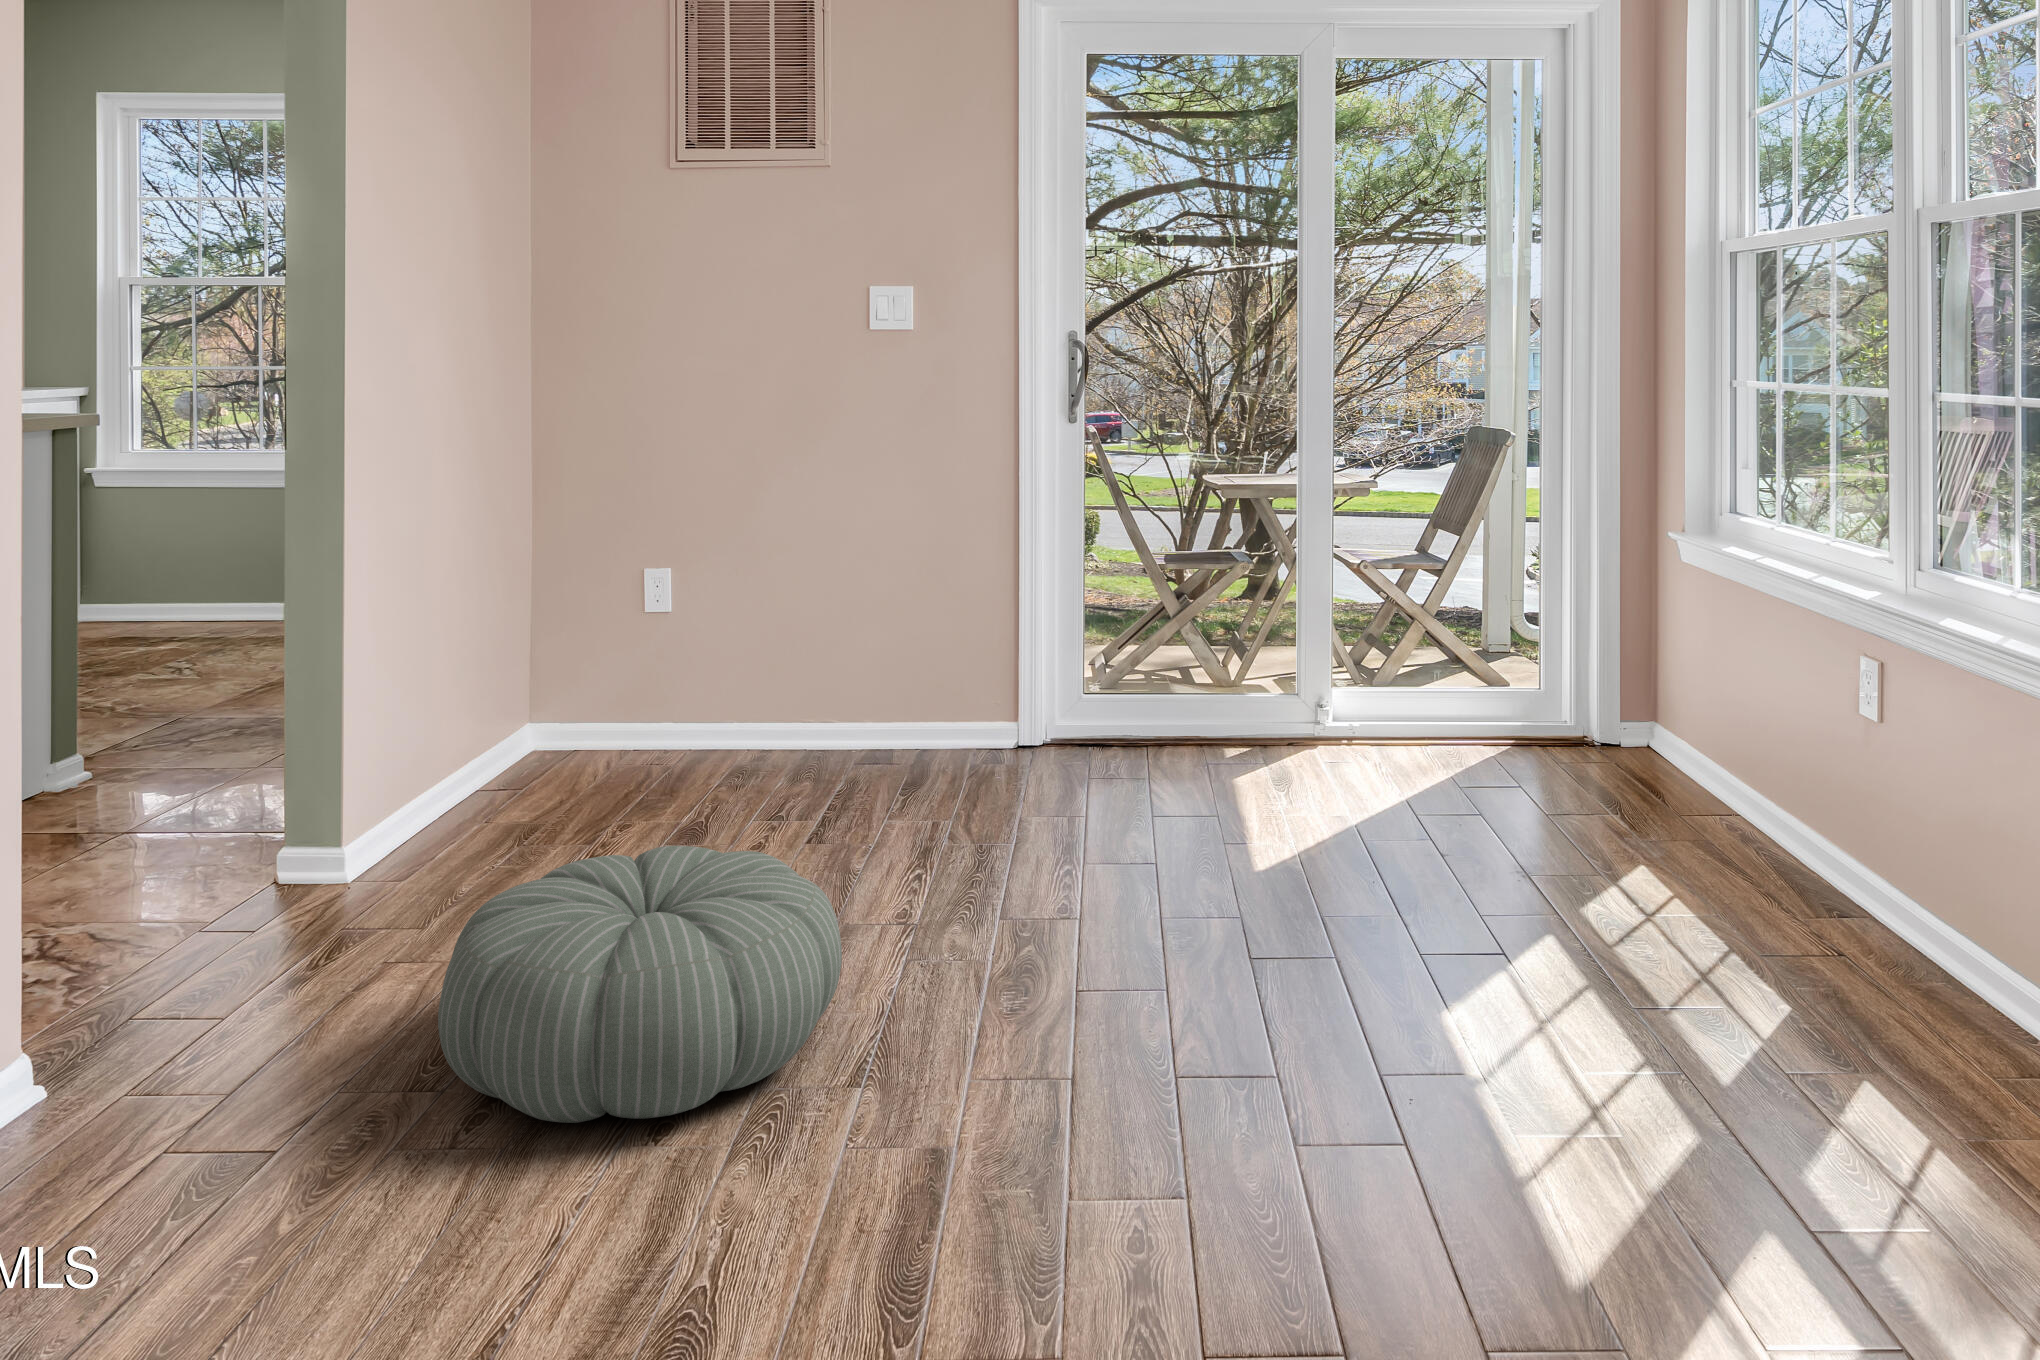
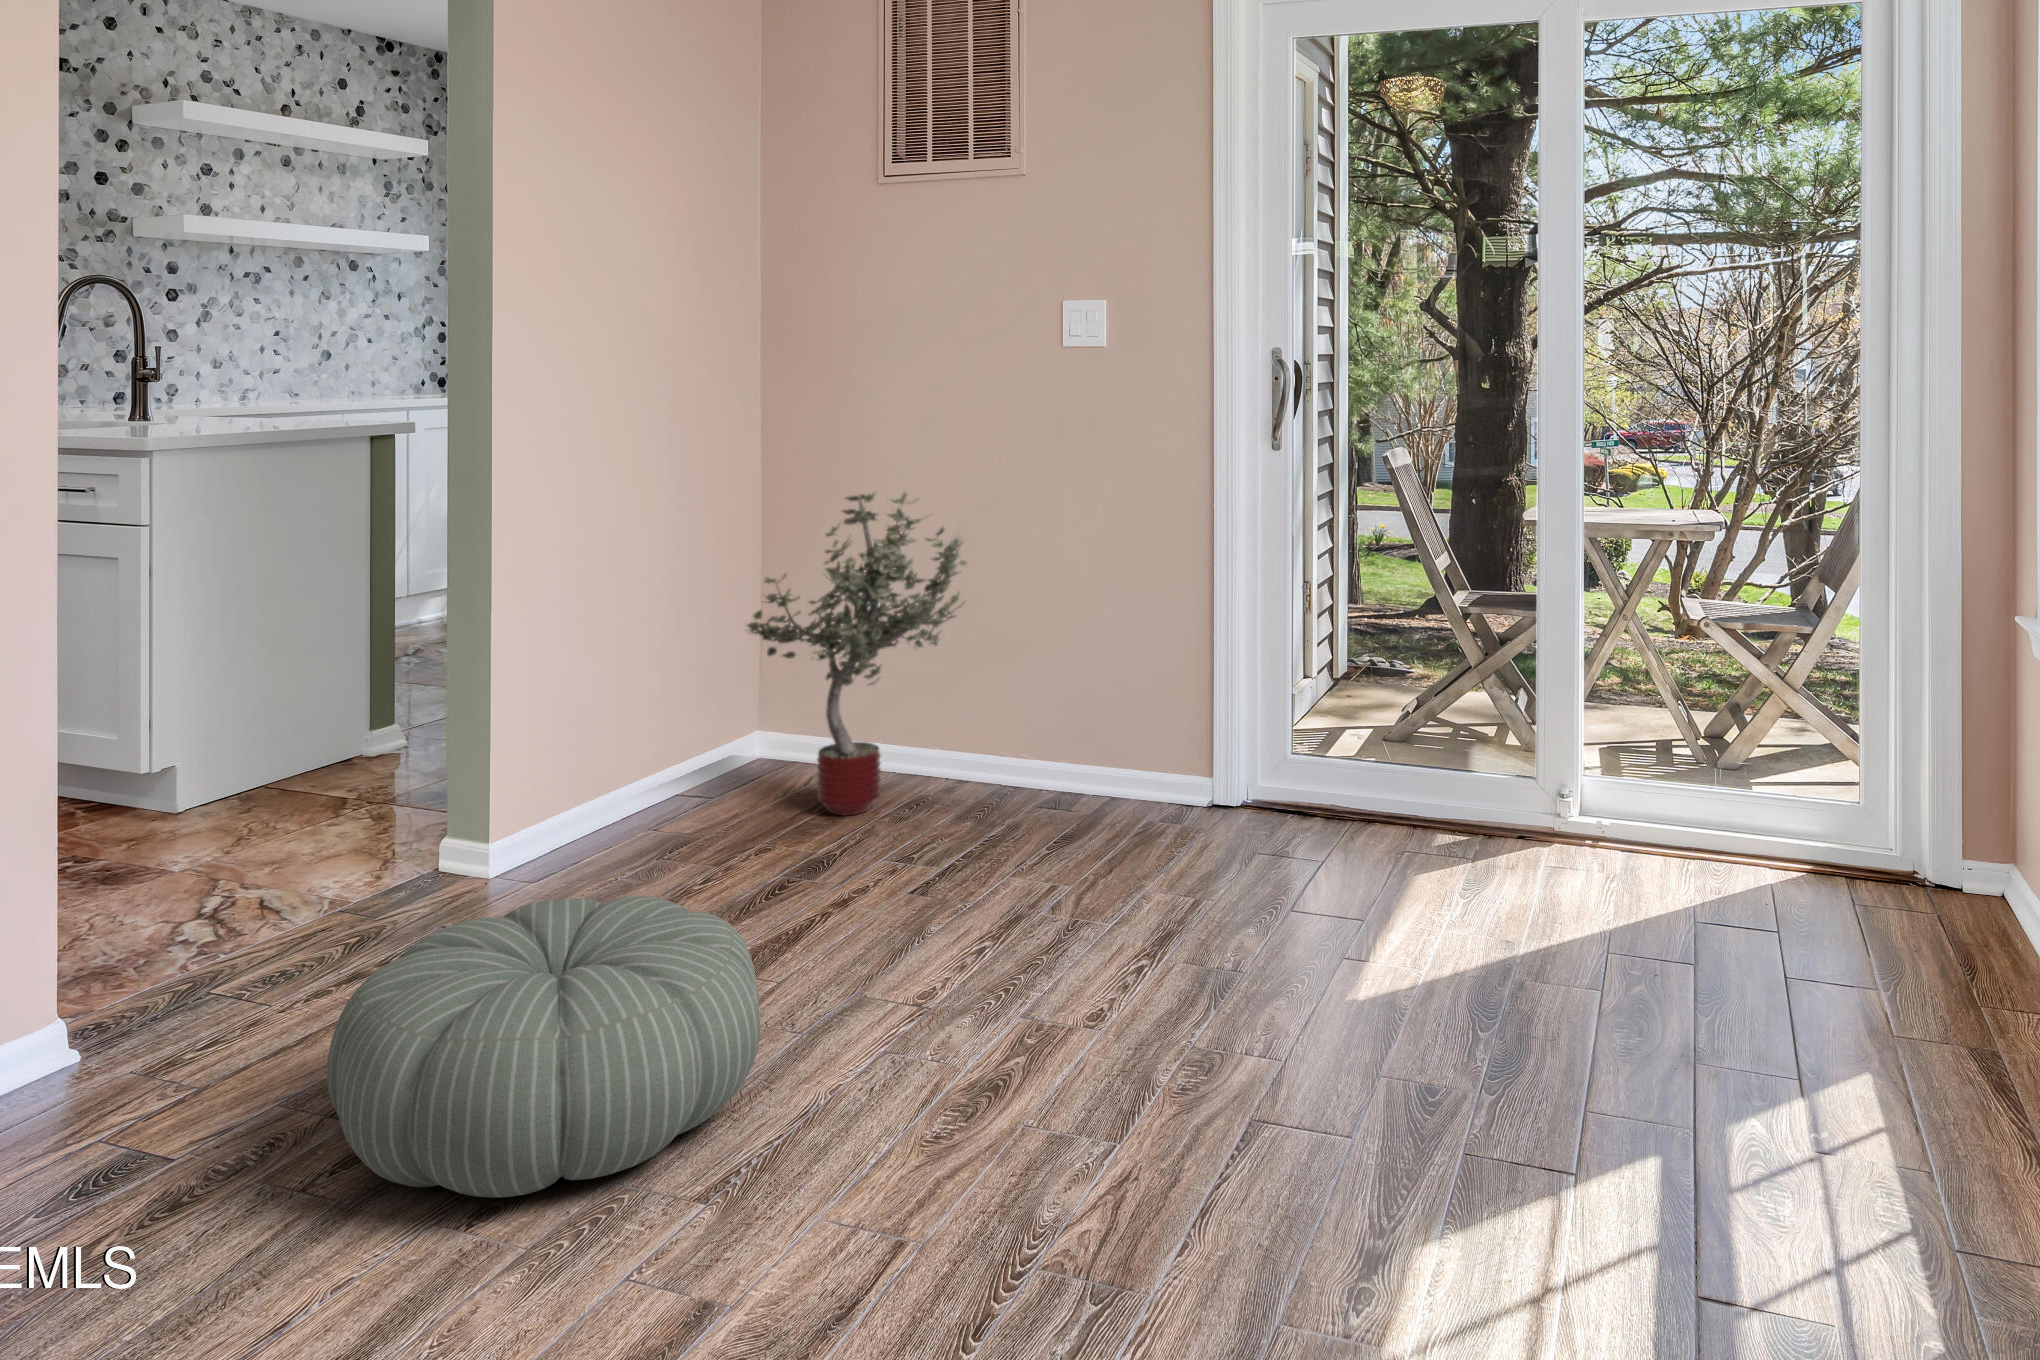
potted tree: none [551,469,805,788] -> present [747,492,967,815]

